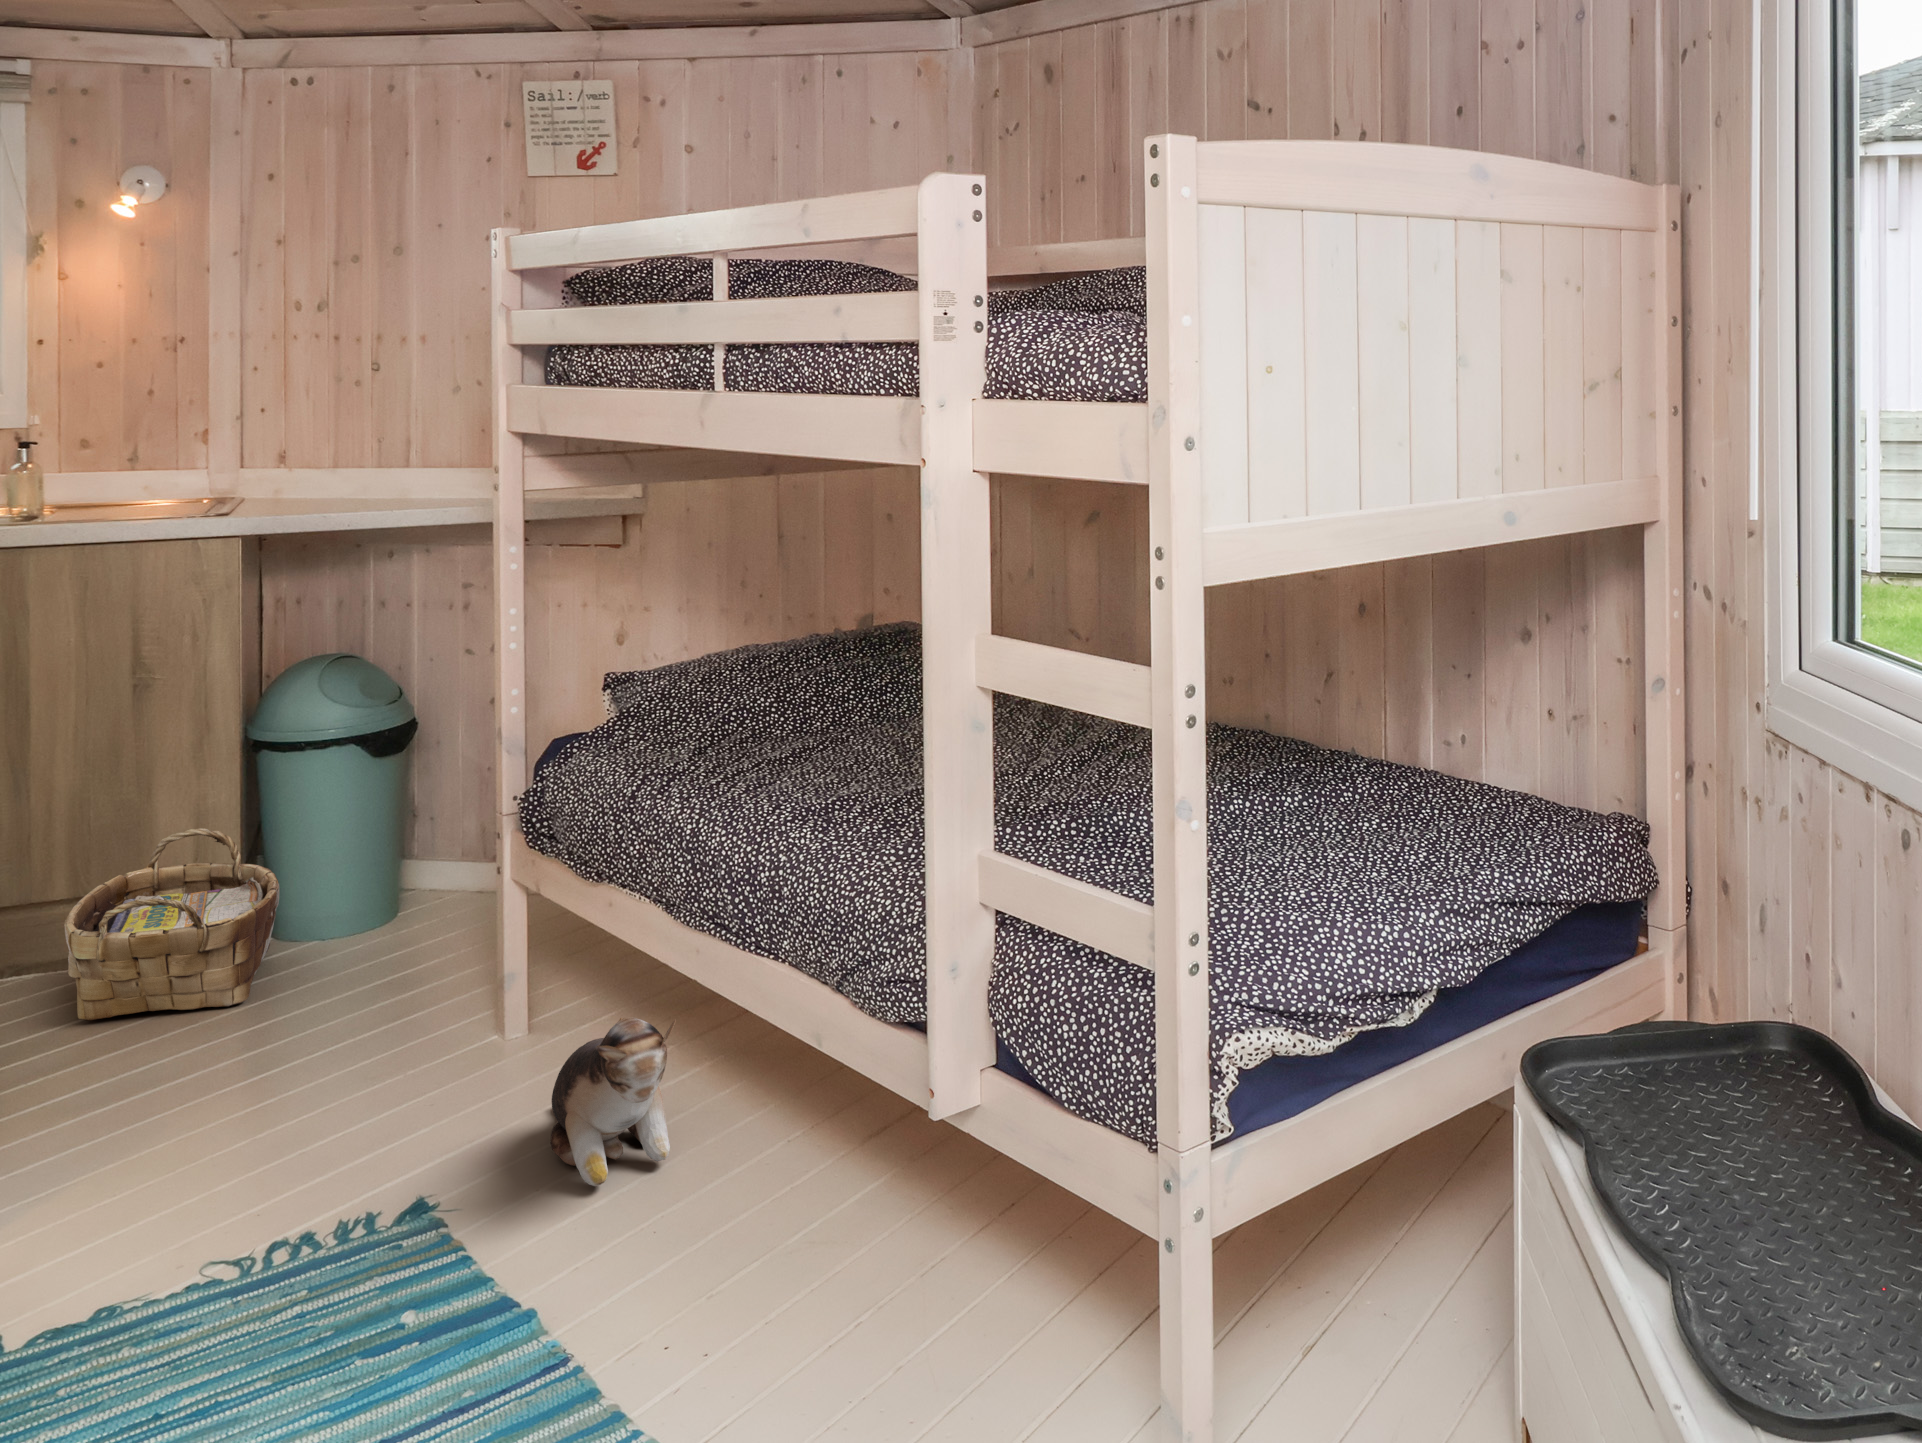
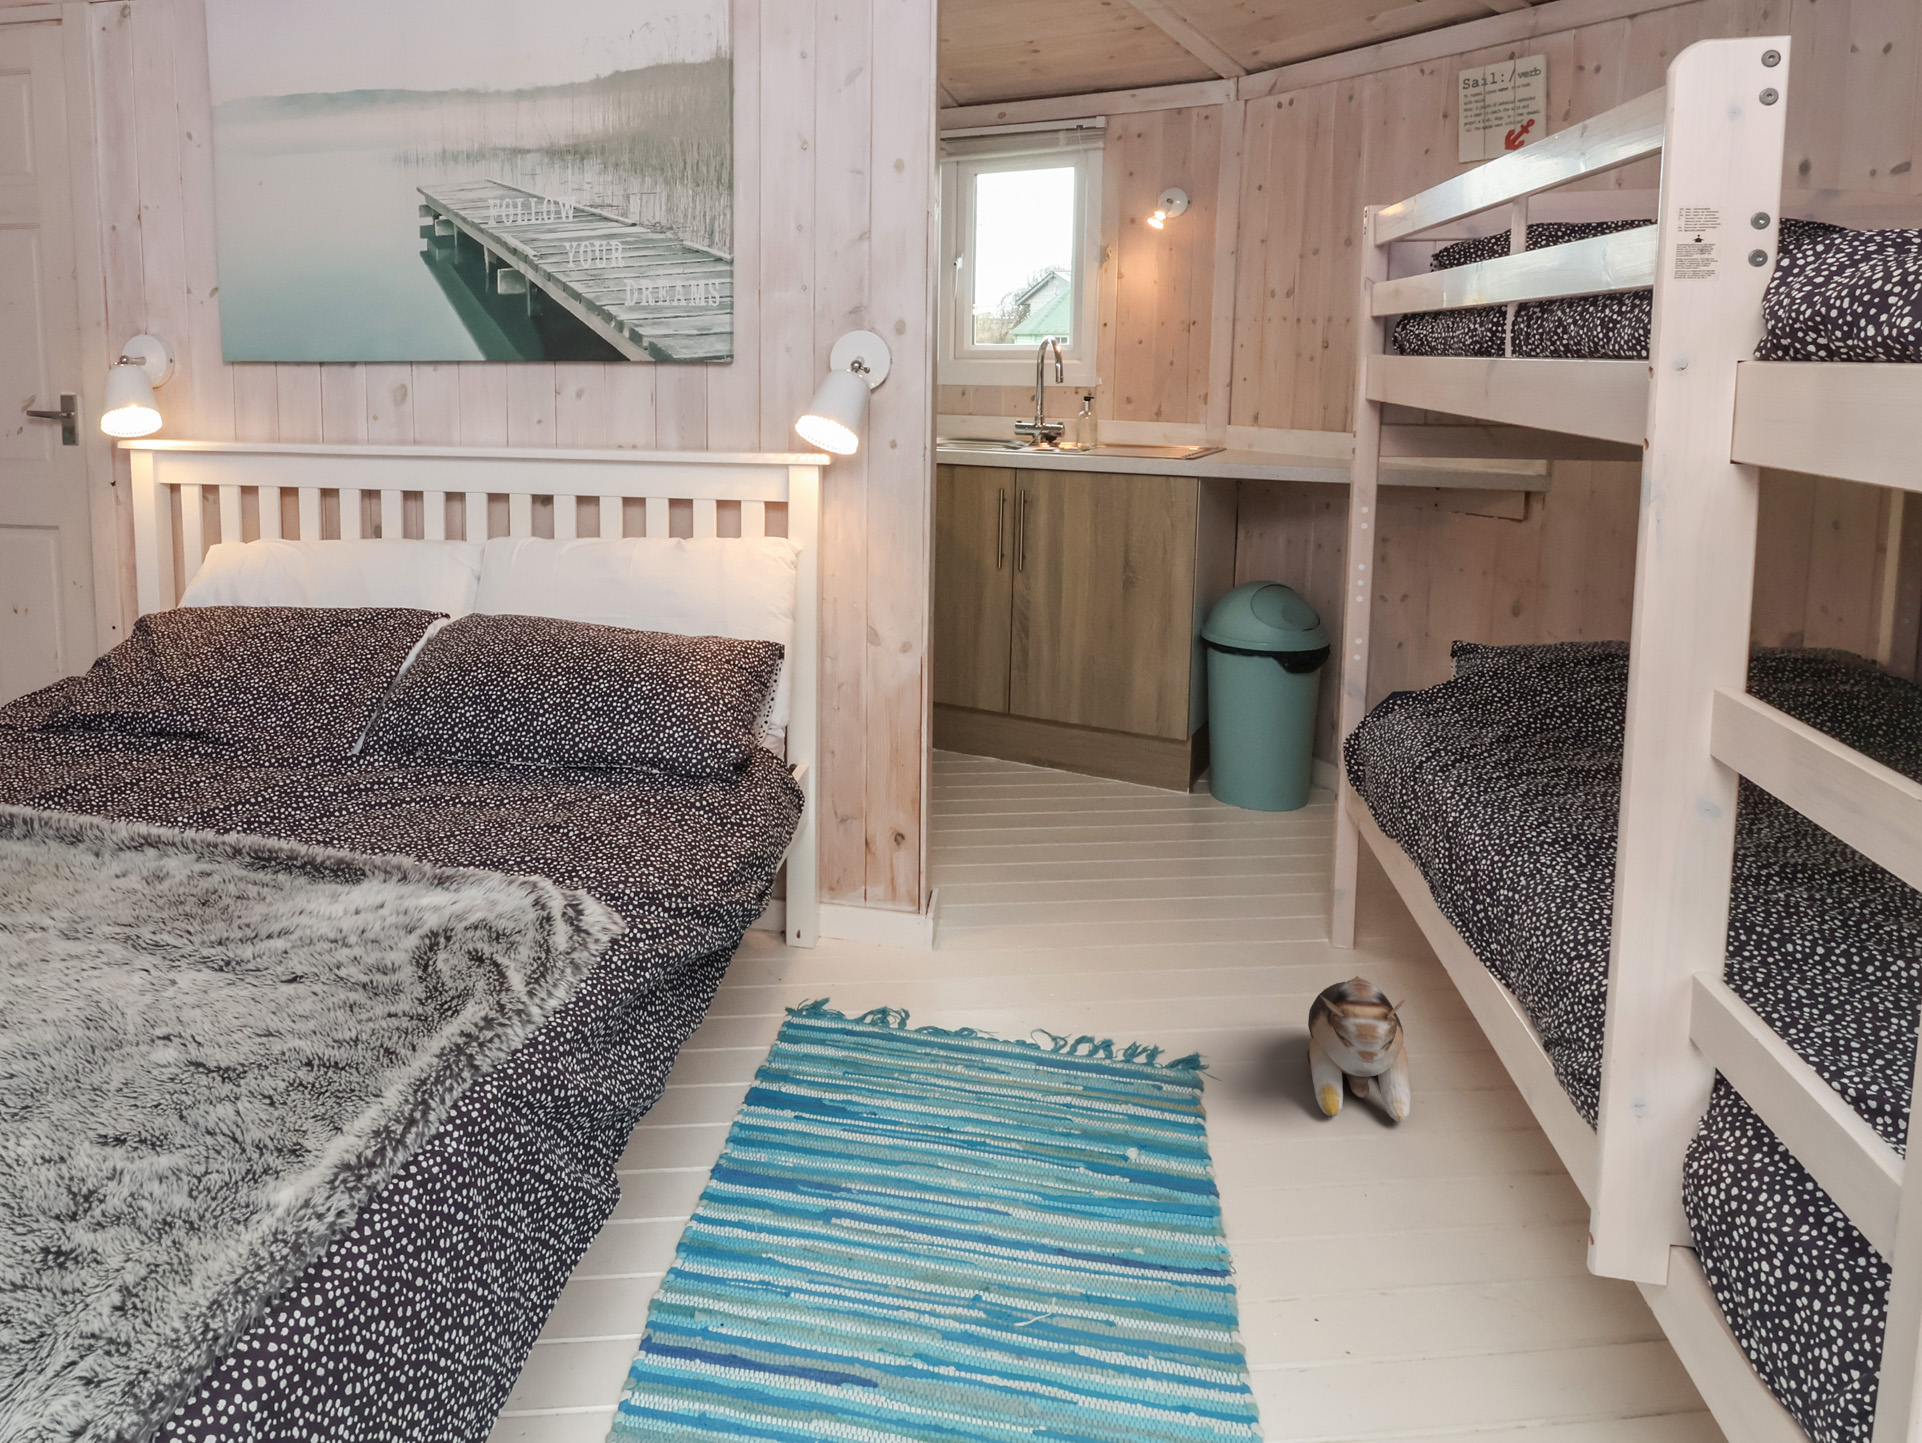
woven basket: present [64,828,279,1020] -> none [1059,697,1203,834]

